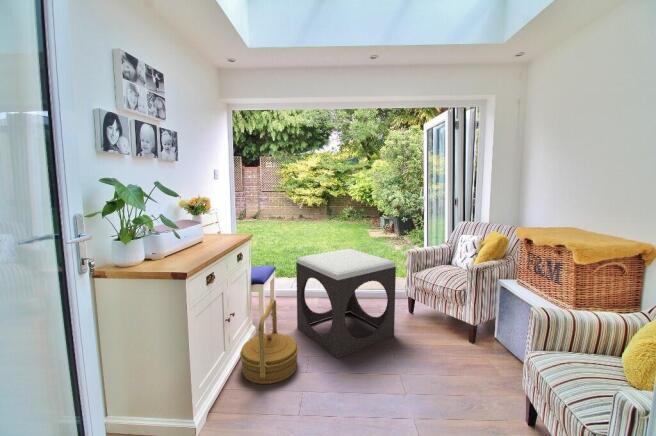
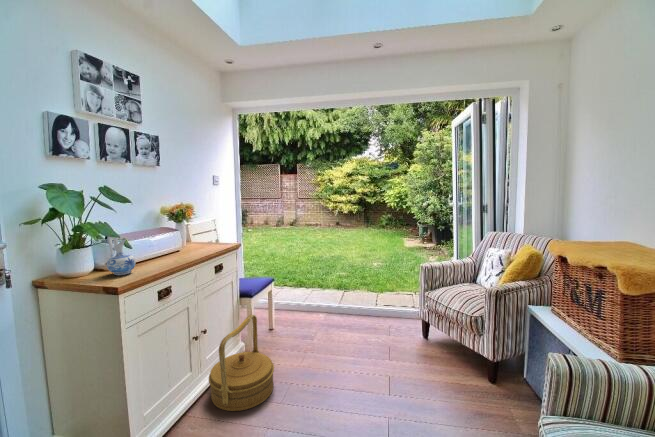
ceramic pitcher: none [167,226,192,265] -> present [107,237,135,275]
footstool: present [296,249,396,358] -> none [289,260,396,388]

